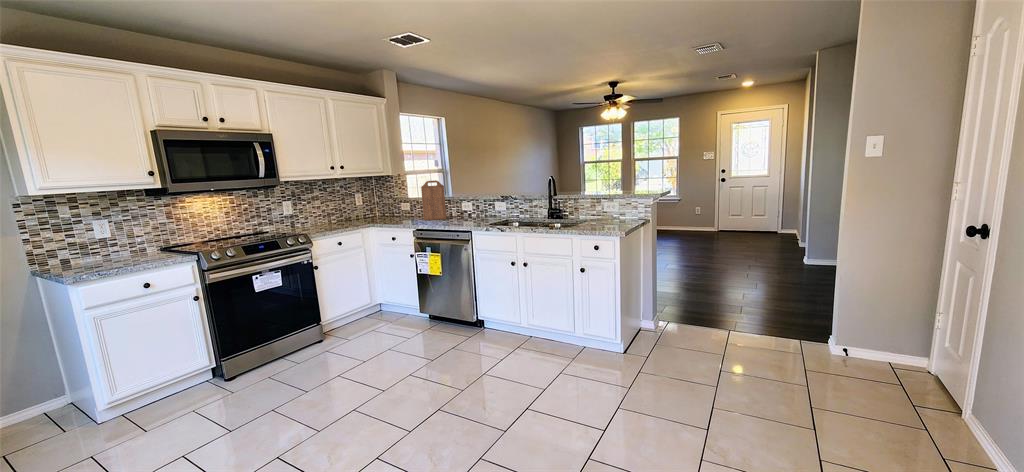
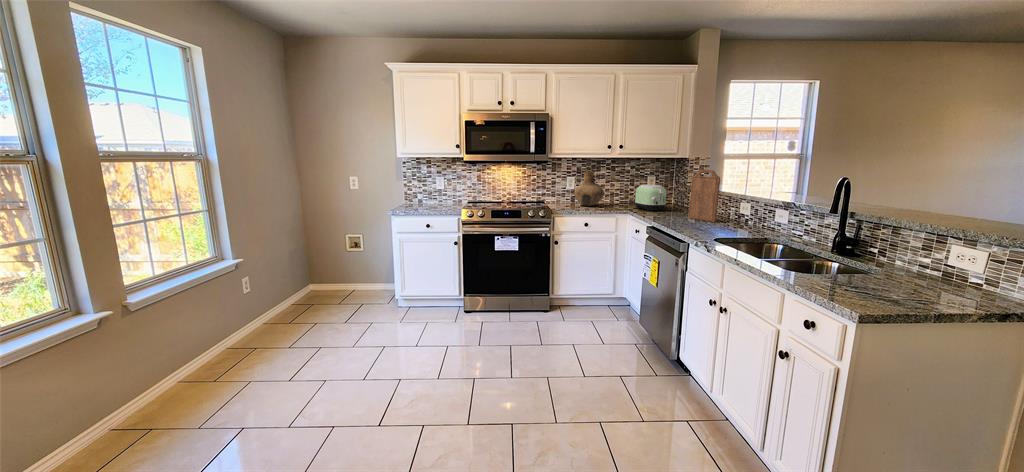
vase: none [300,193,333,228] -> present [574,171,604,206]
toaster: none [363,199,393,222] -> present [635,185,667,211]

